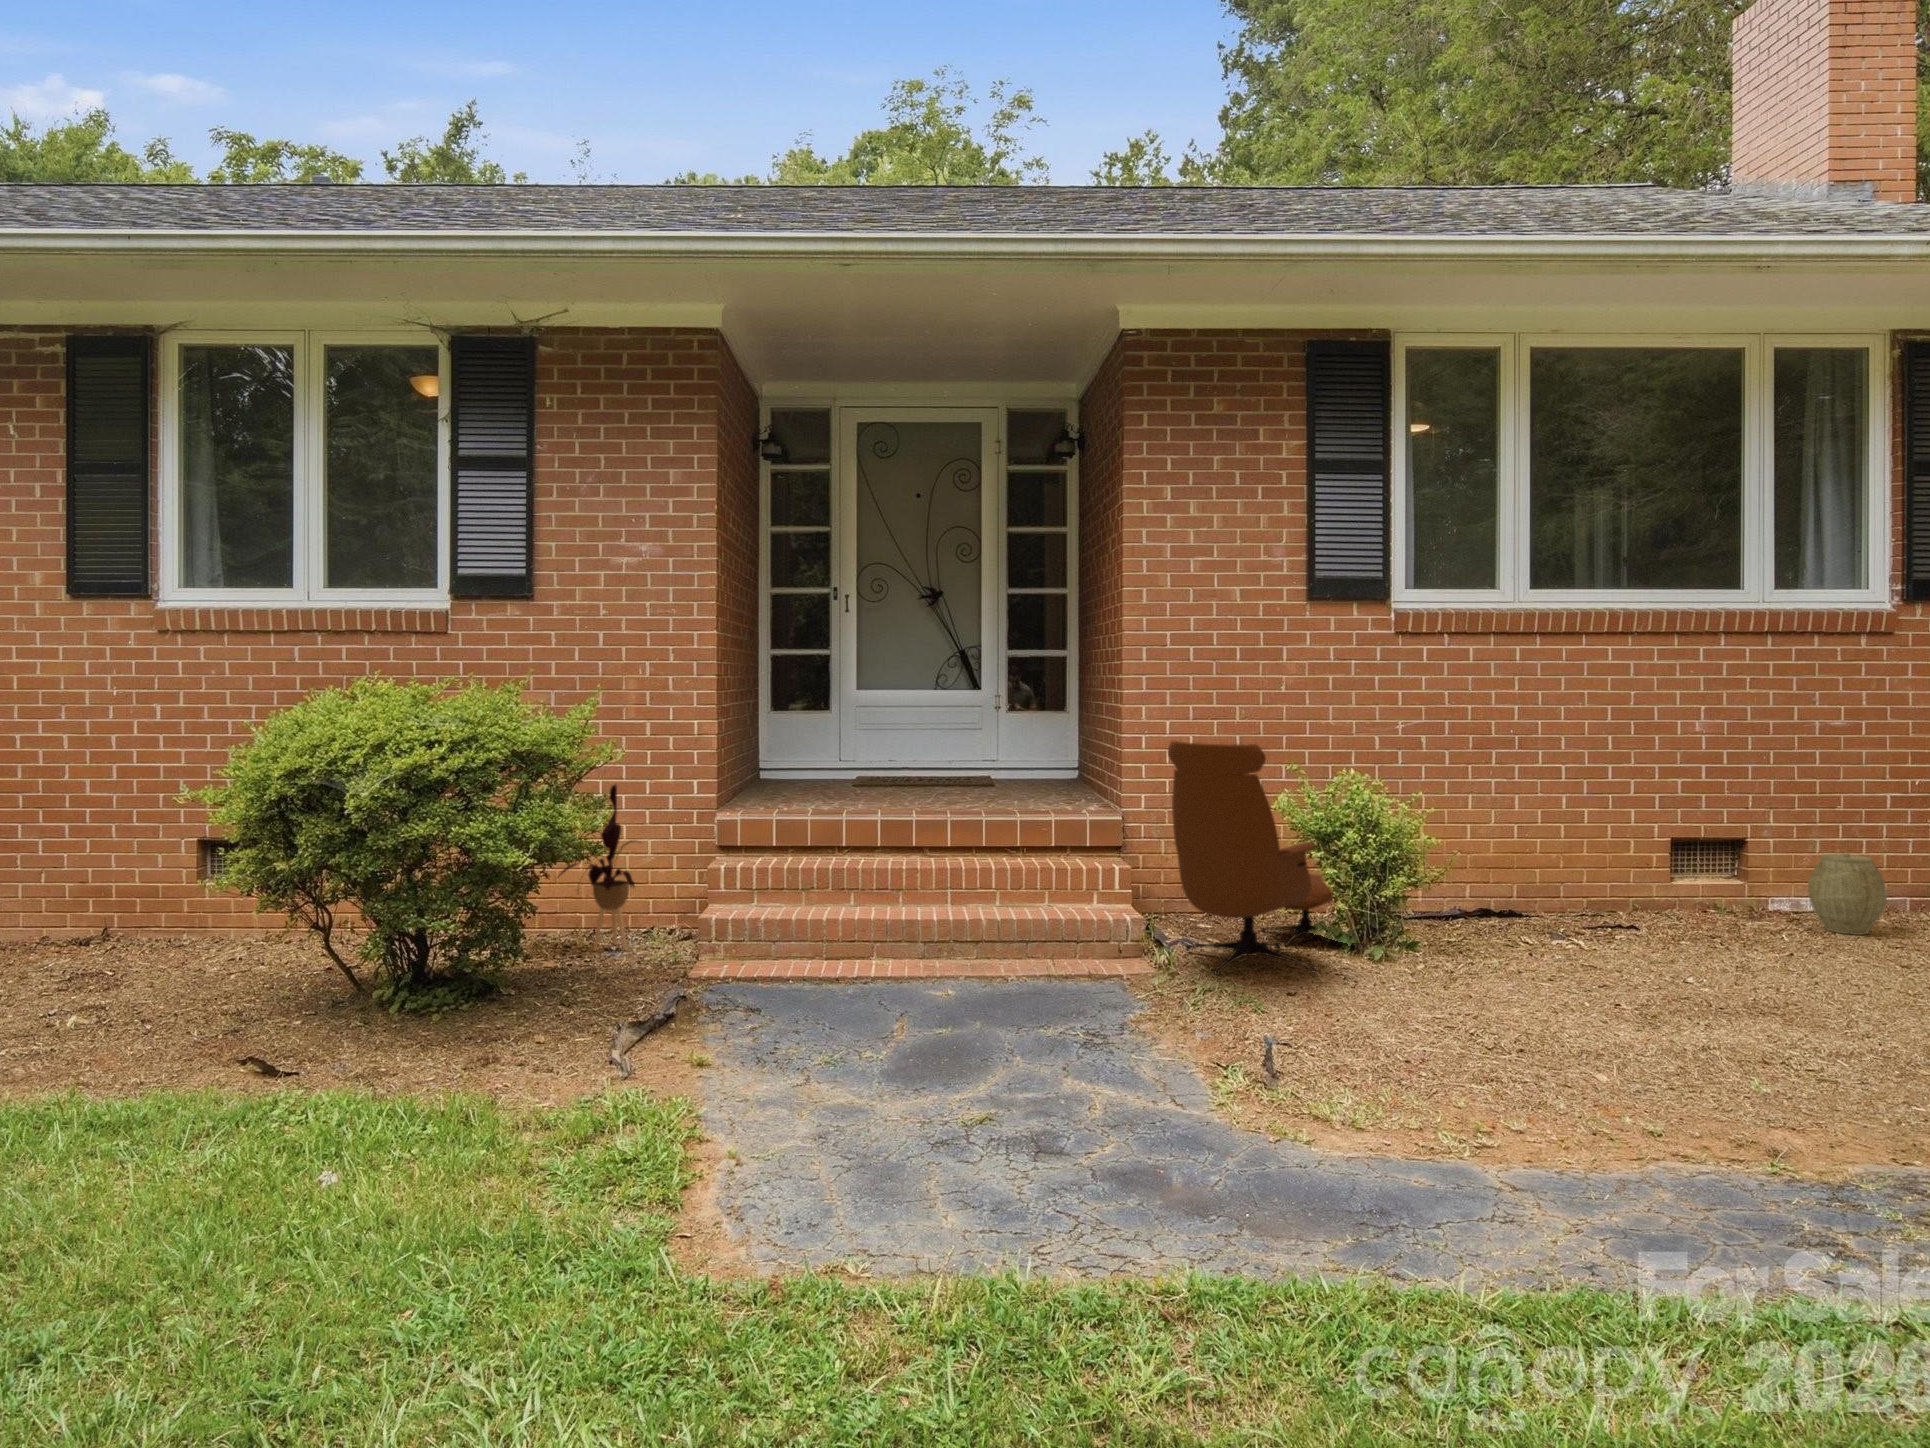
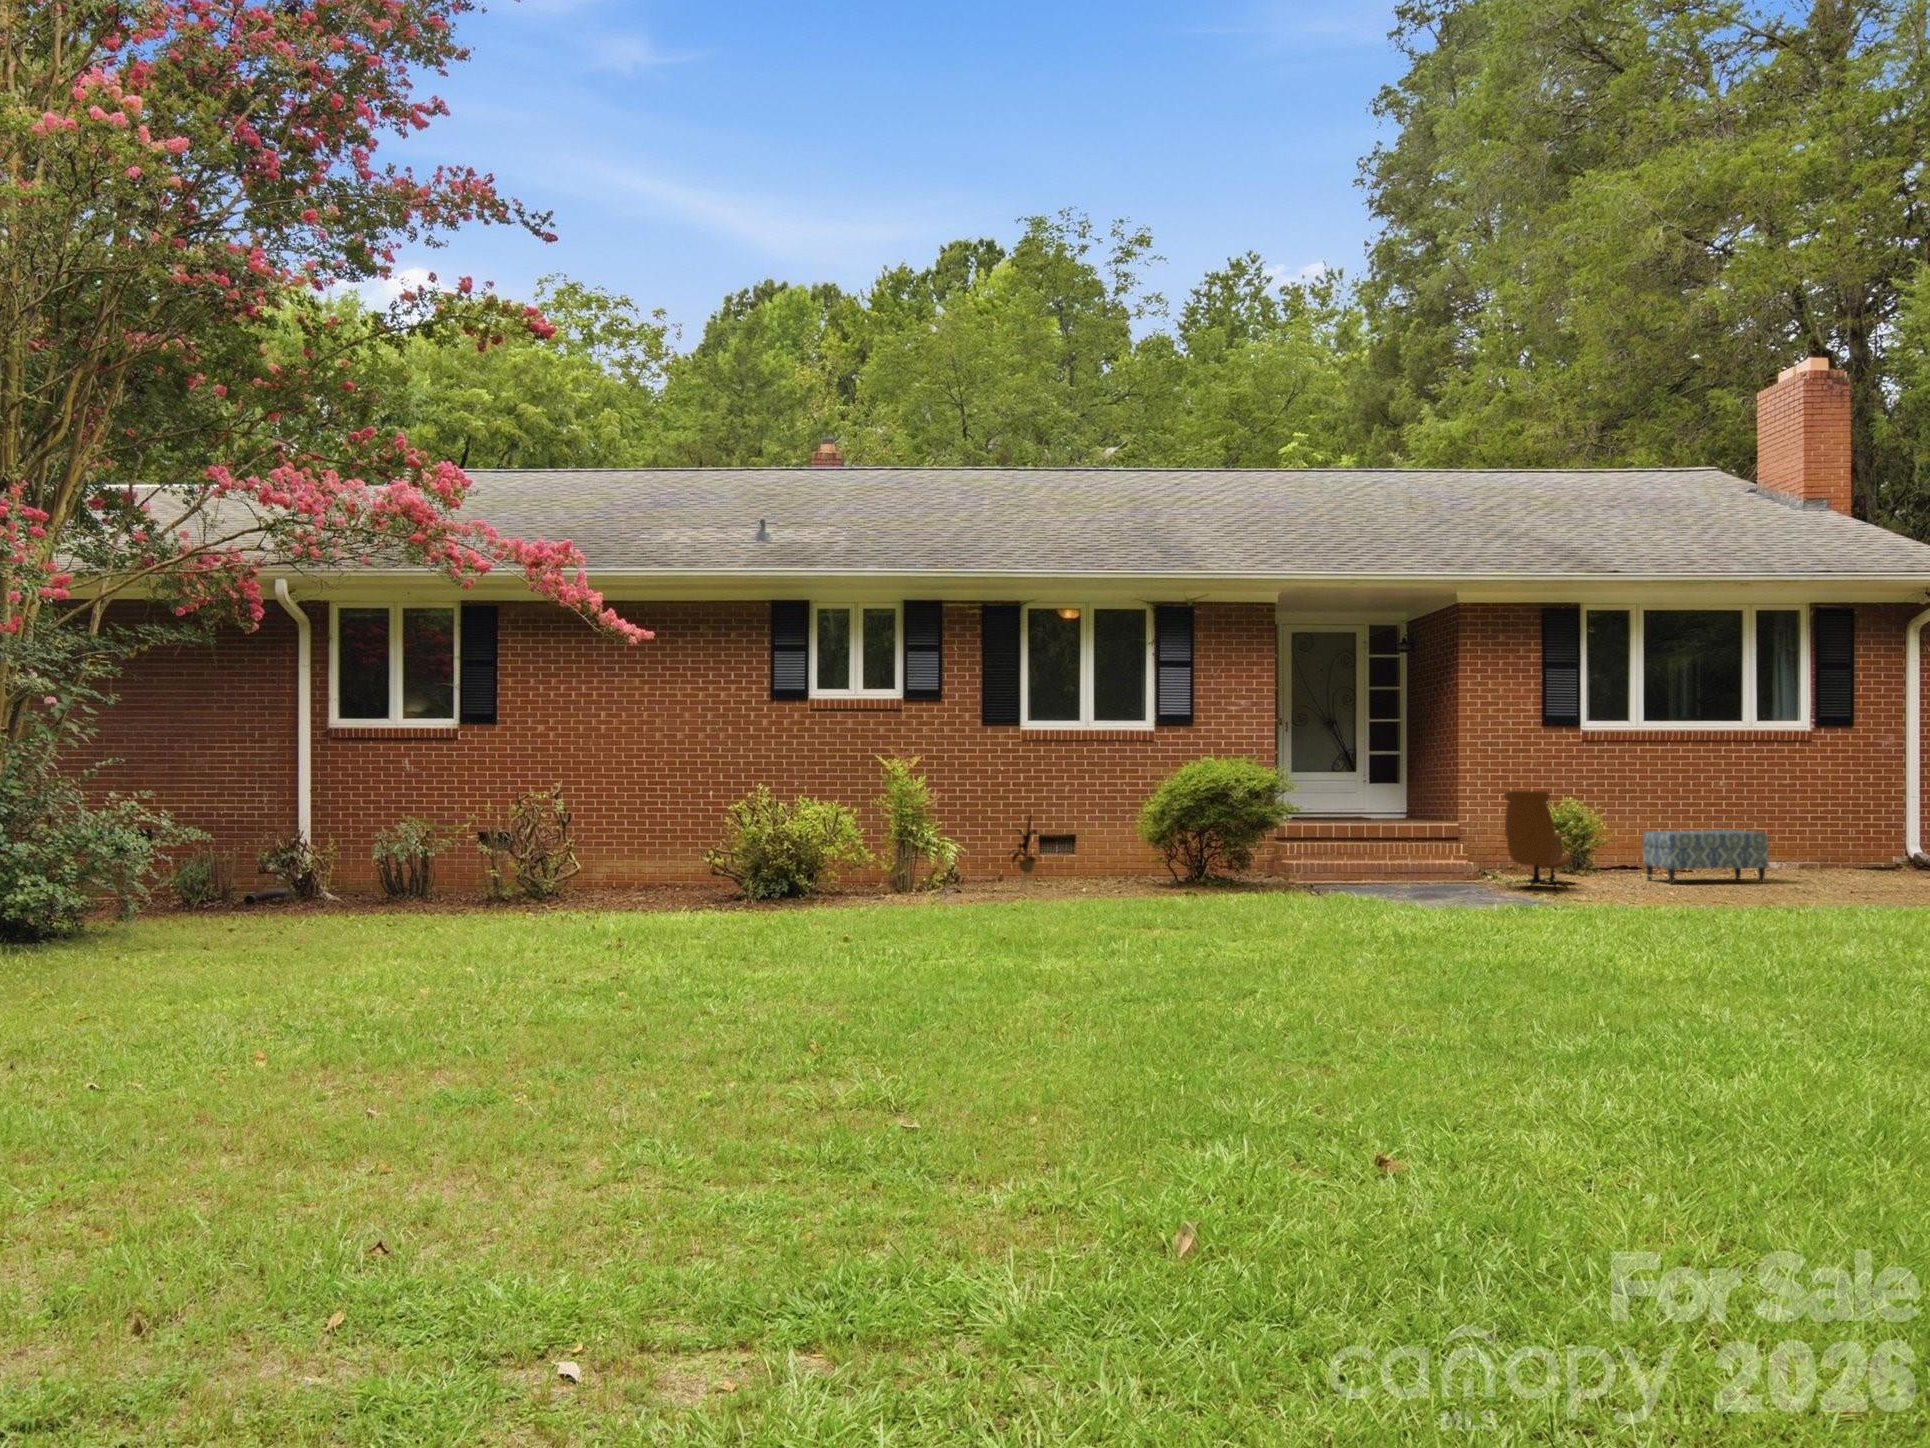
house plant: present [559,784,635,951] -> present [1009,815,1037,889]
bench: none [1514,821,1805,950] -> present [1642,830,1768,884]
woven basket: present [1808,853,1887,935] -> none [1773,844,1806,880]

